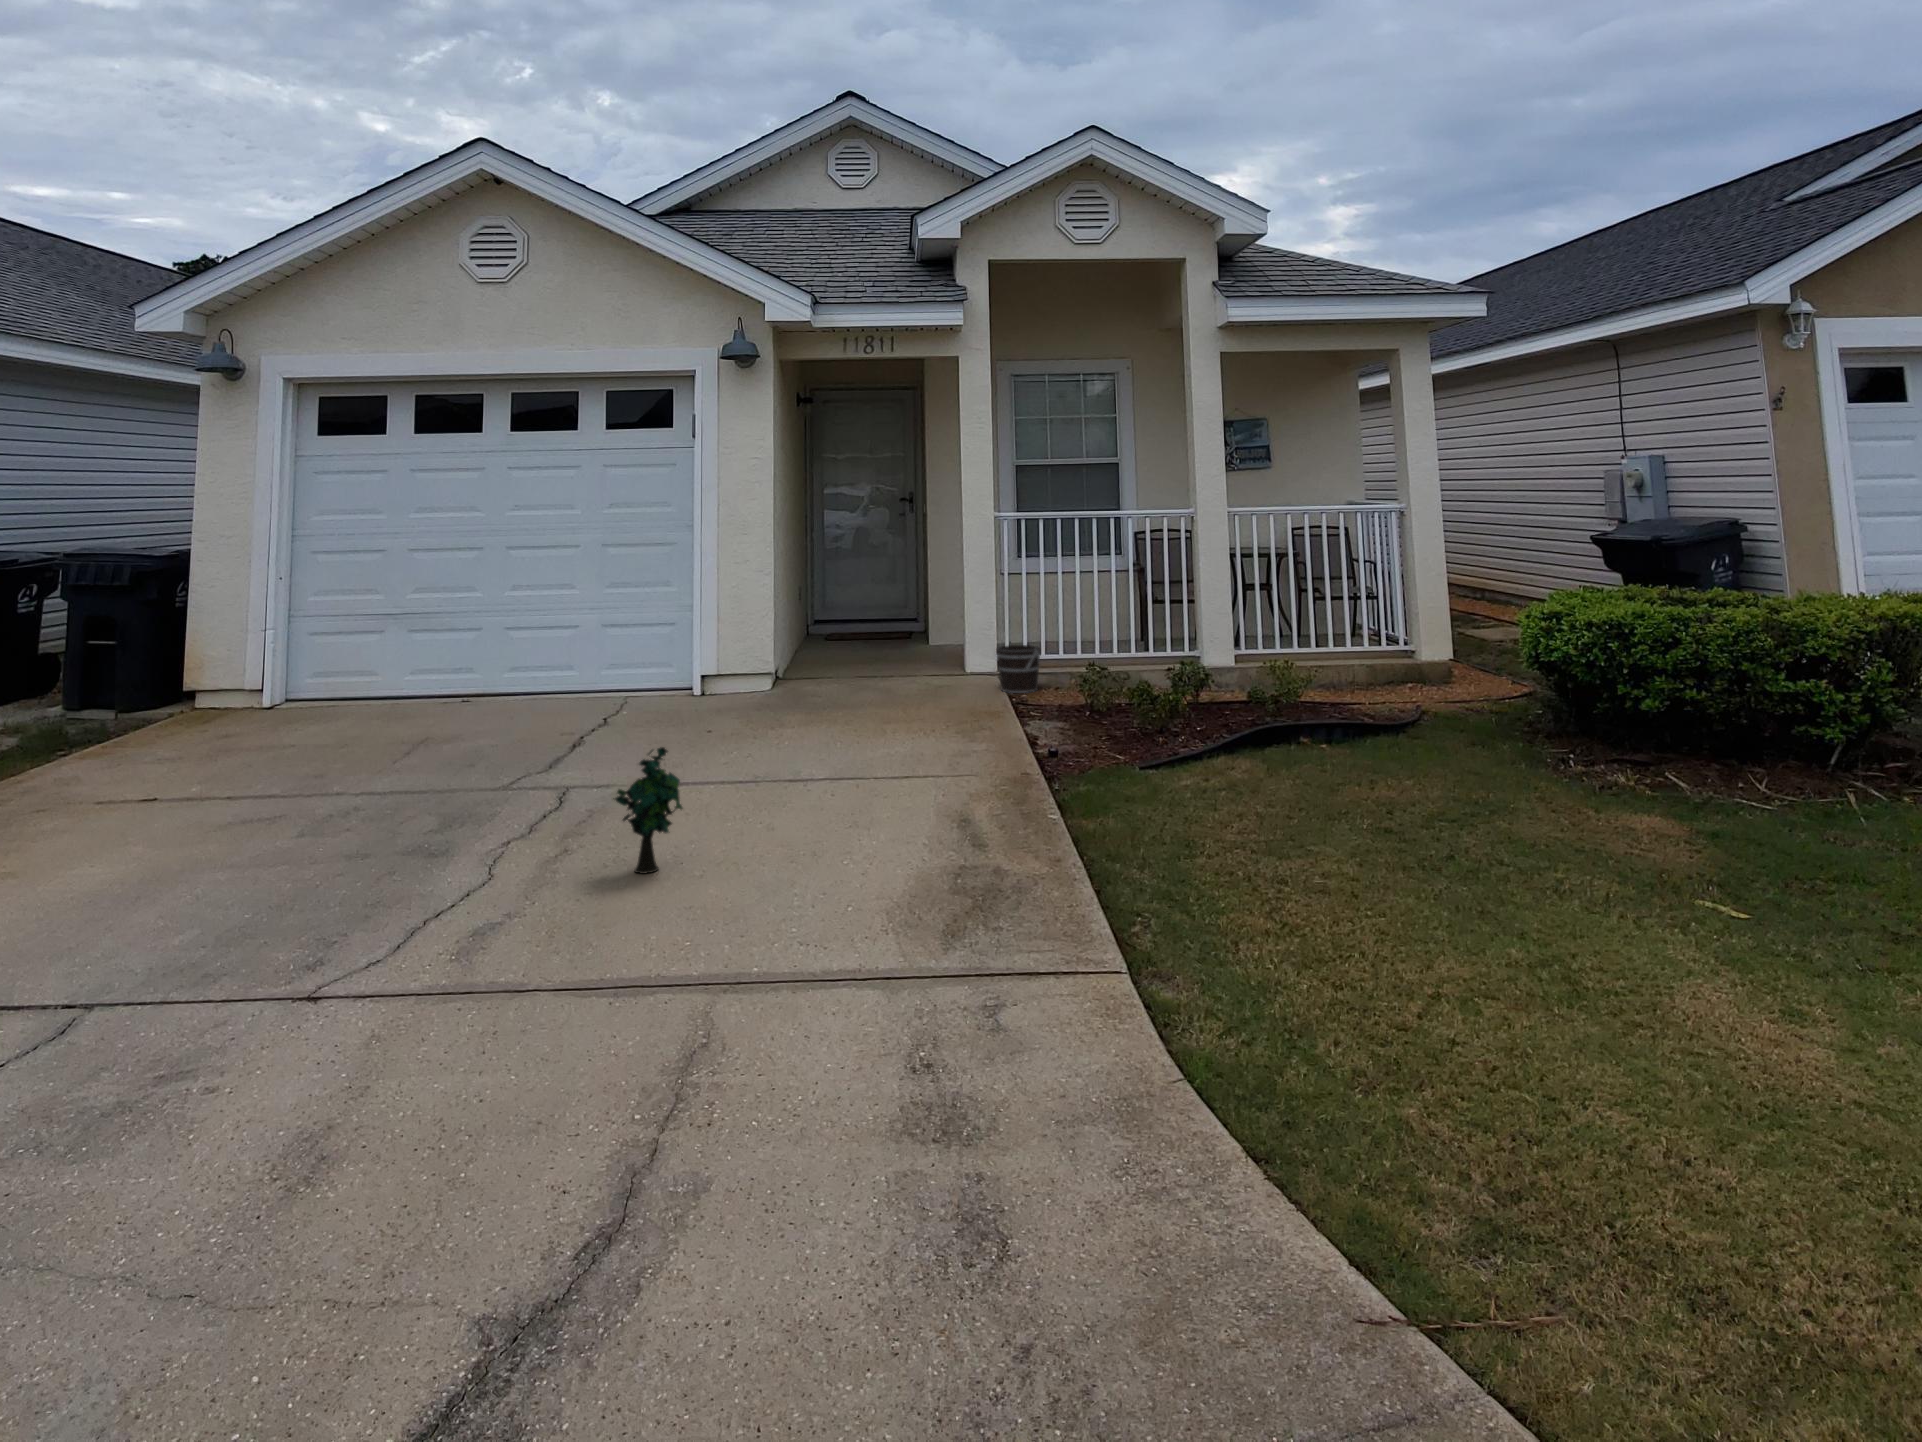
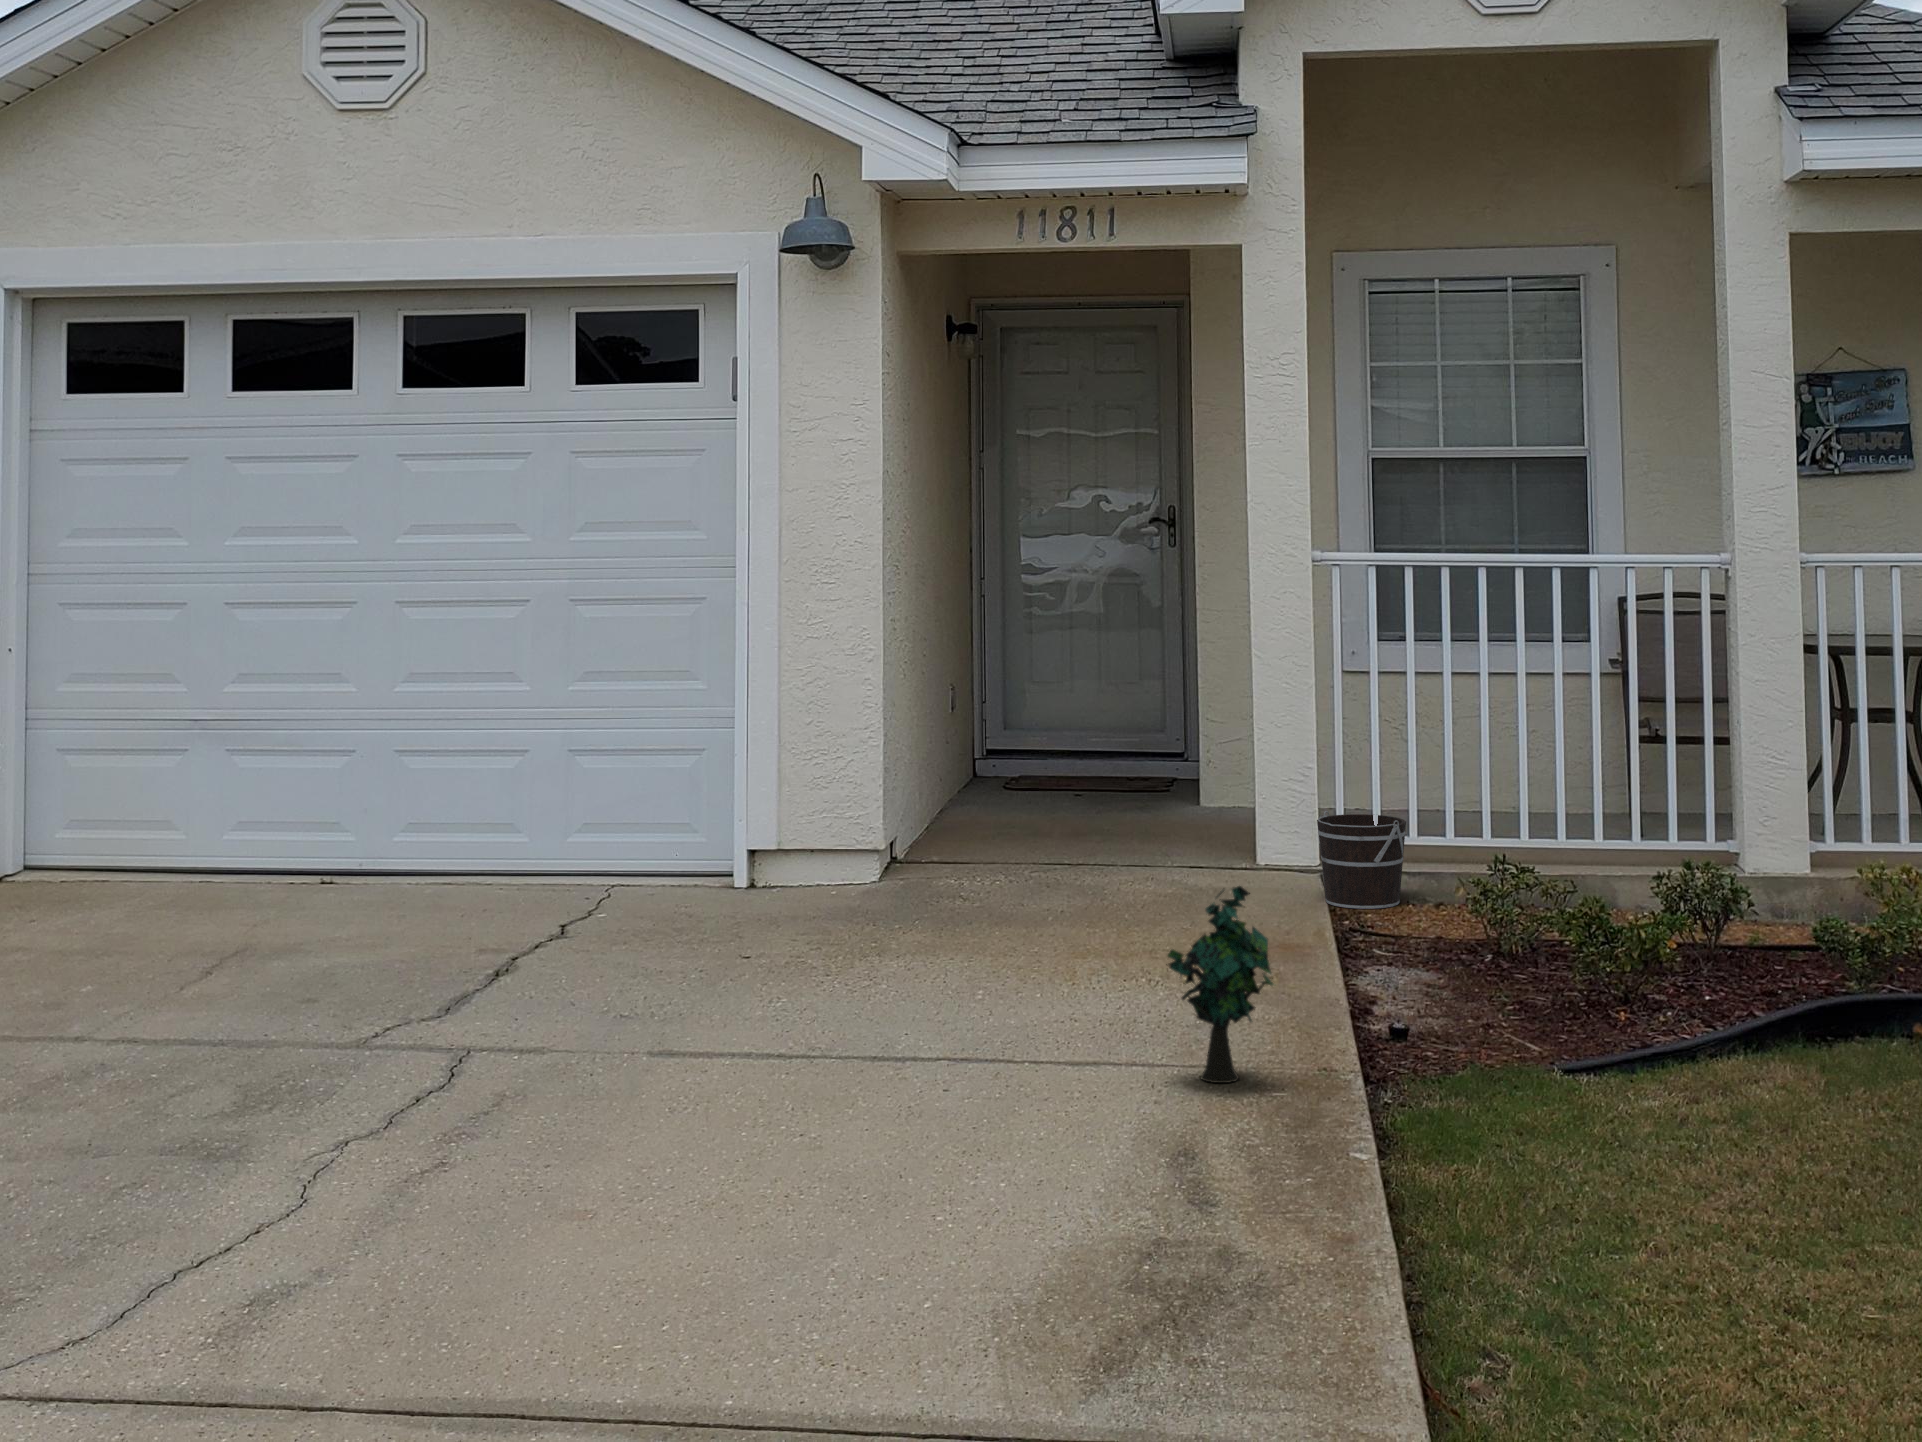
decorative plant: present [615,747,682,874] -> present [1166,886,1273,1083]

